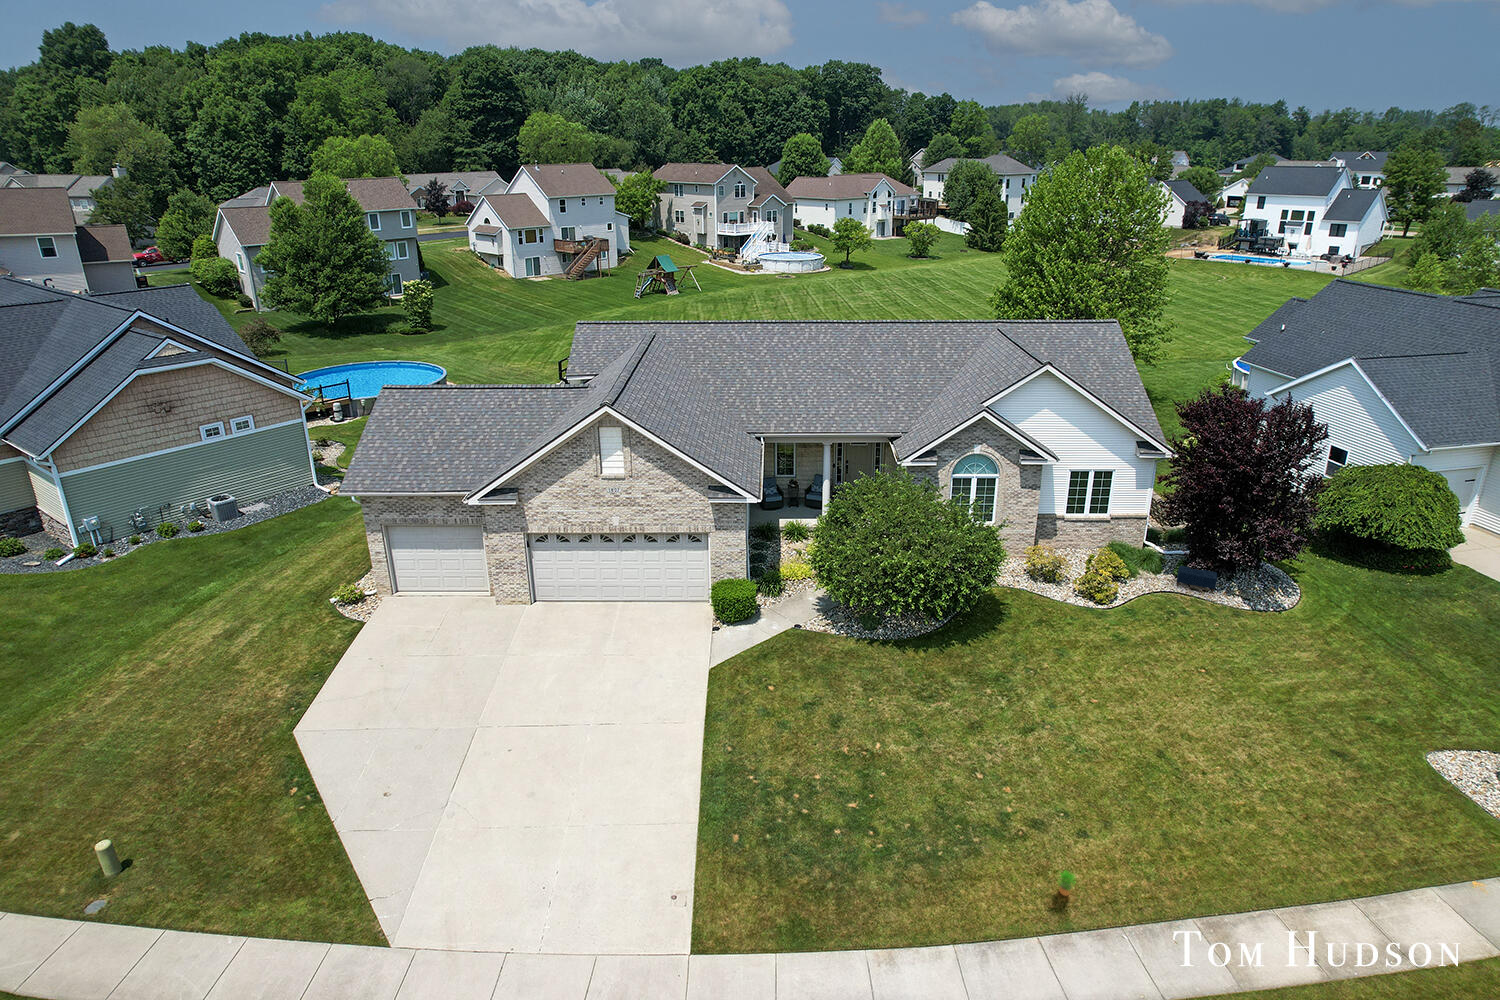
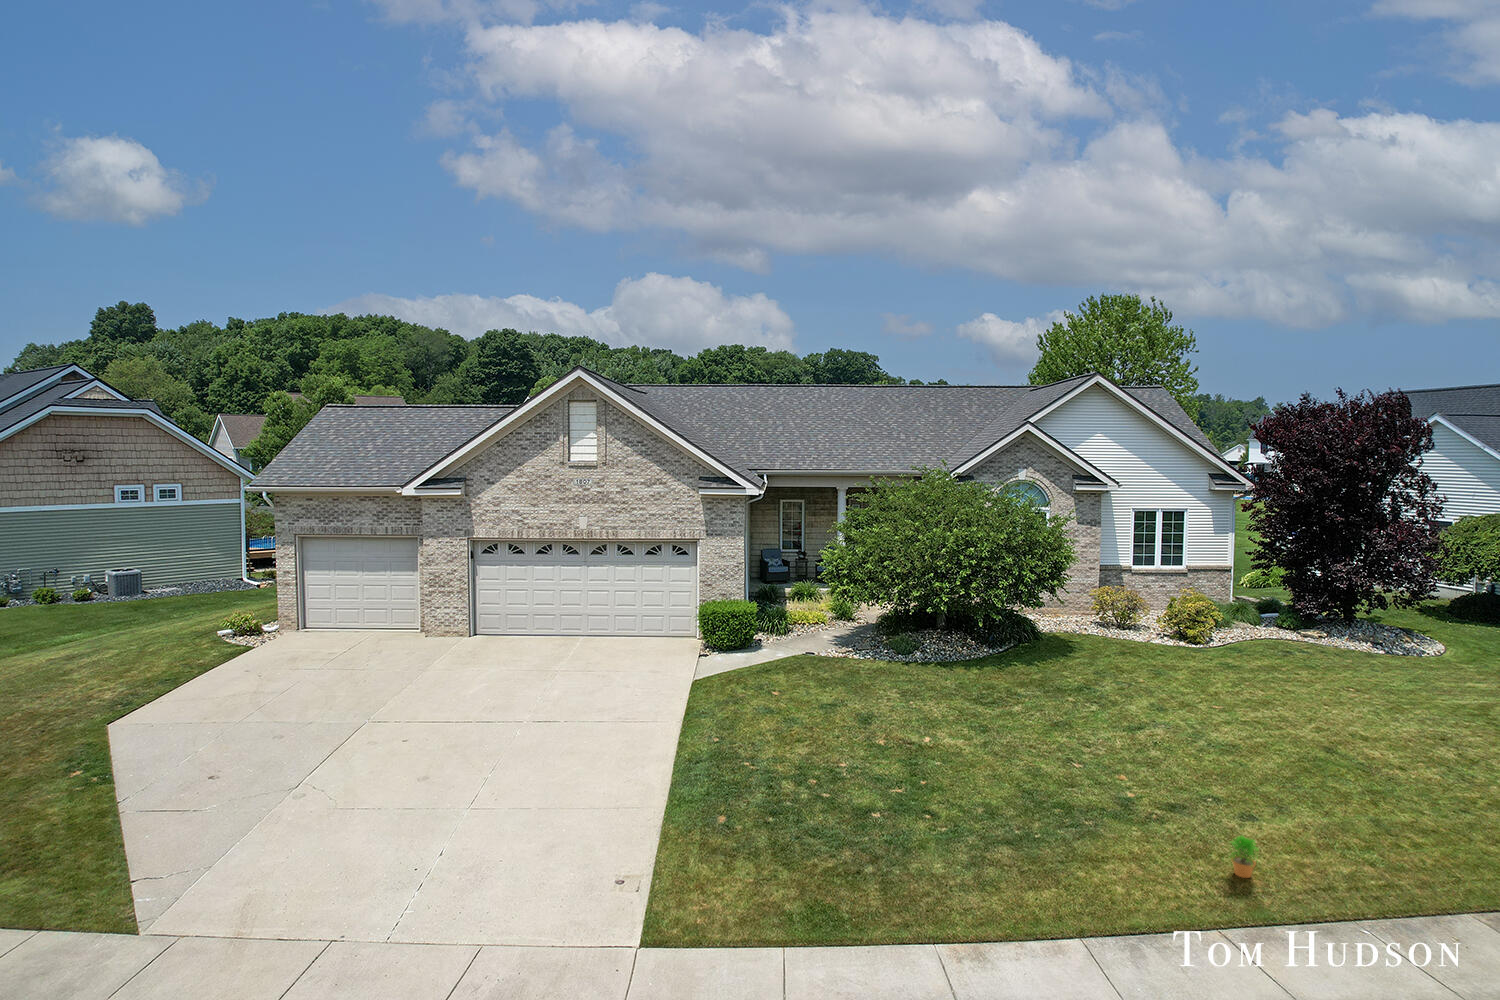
bench: present [1177,566,1217,593] -> none [1286,611,1339,640]

